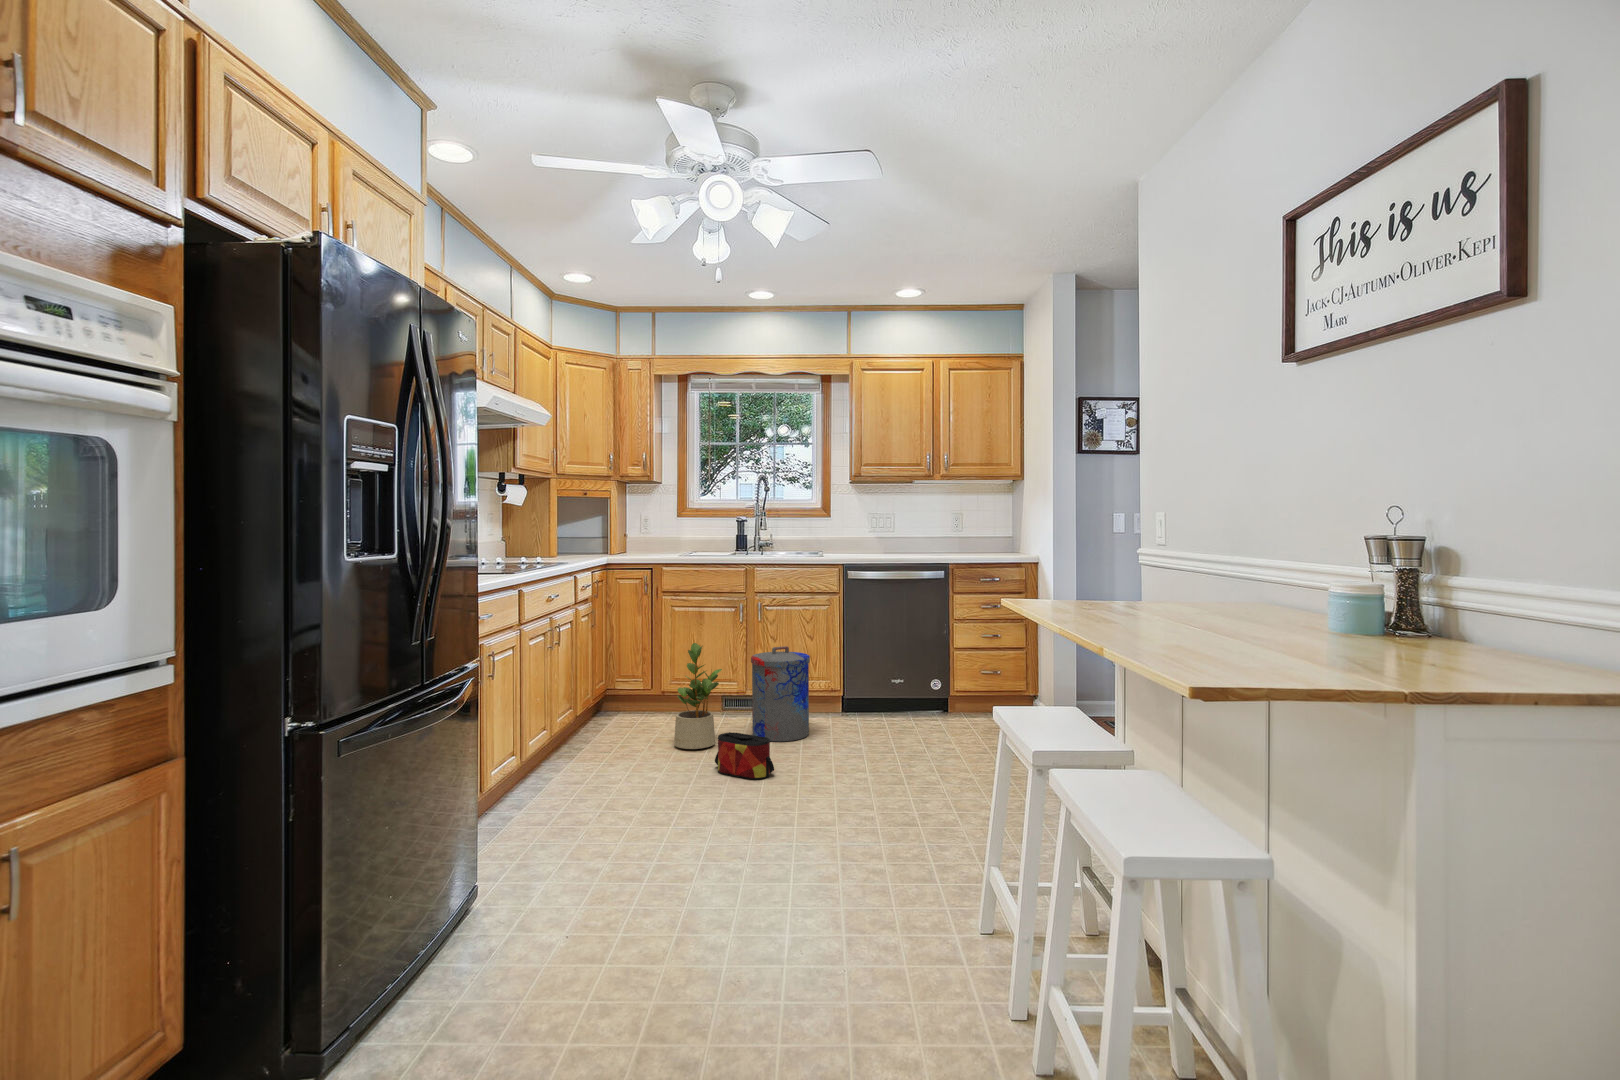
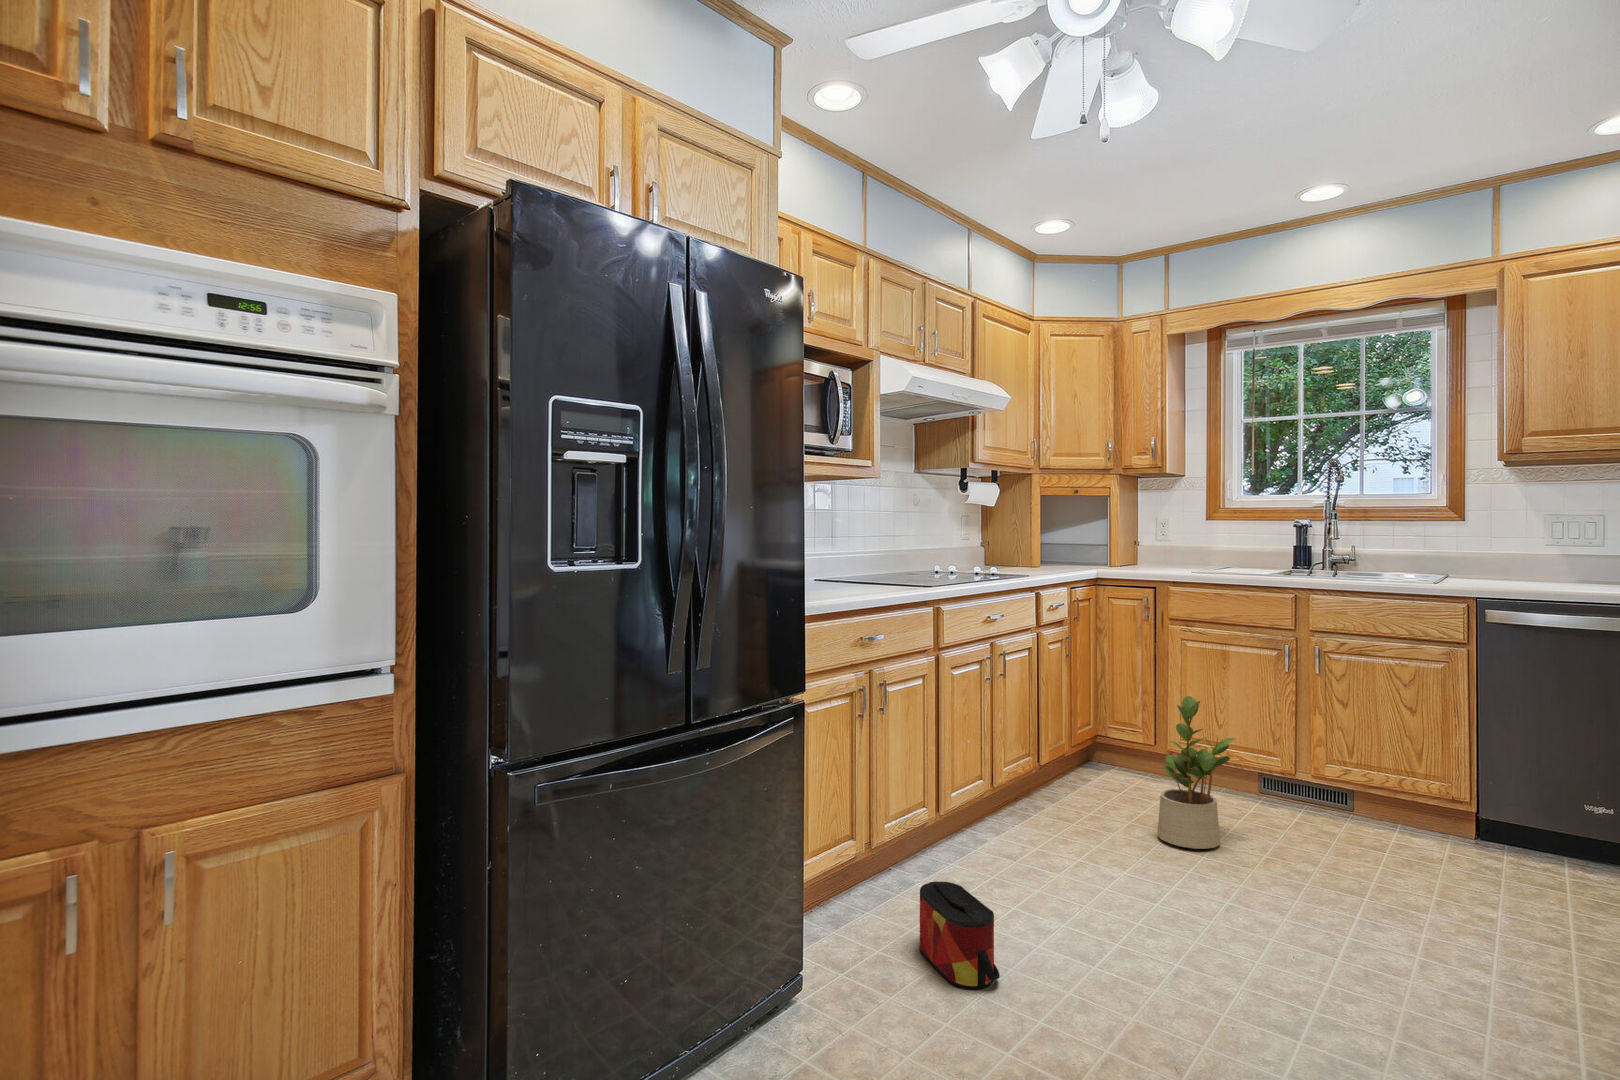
trash can: present [751,646,810,741] -> none [1286,717,1394,871]
bag: present [715,732,774,780] -> present [920,881,1000,989]

